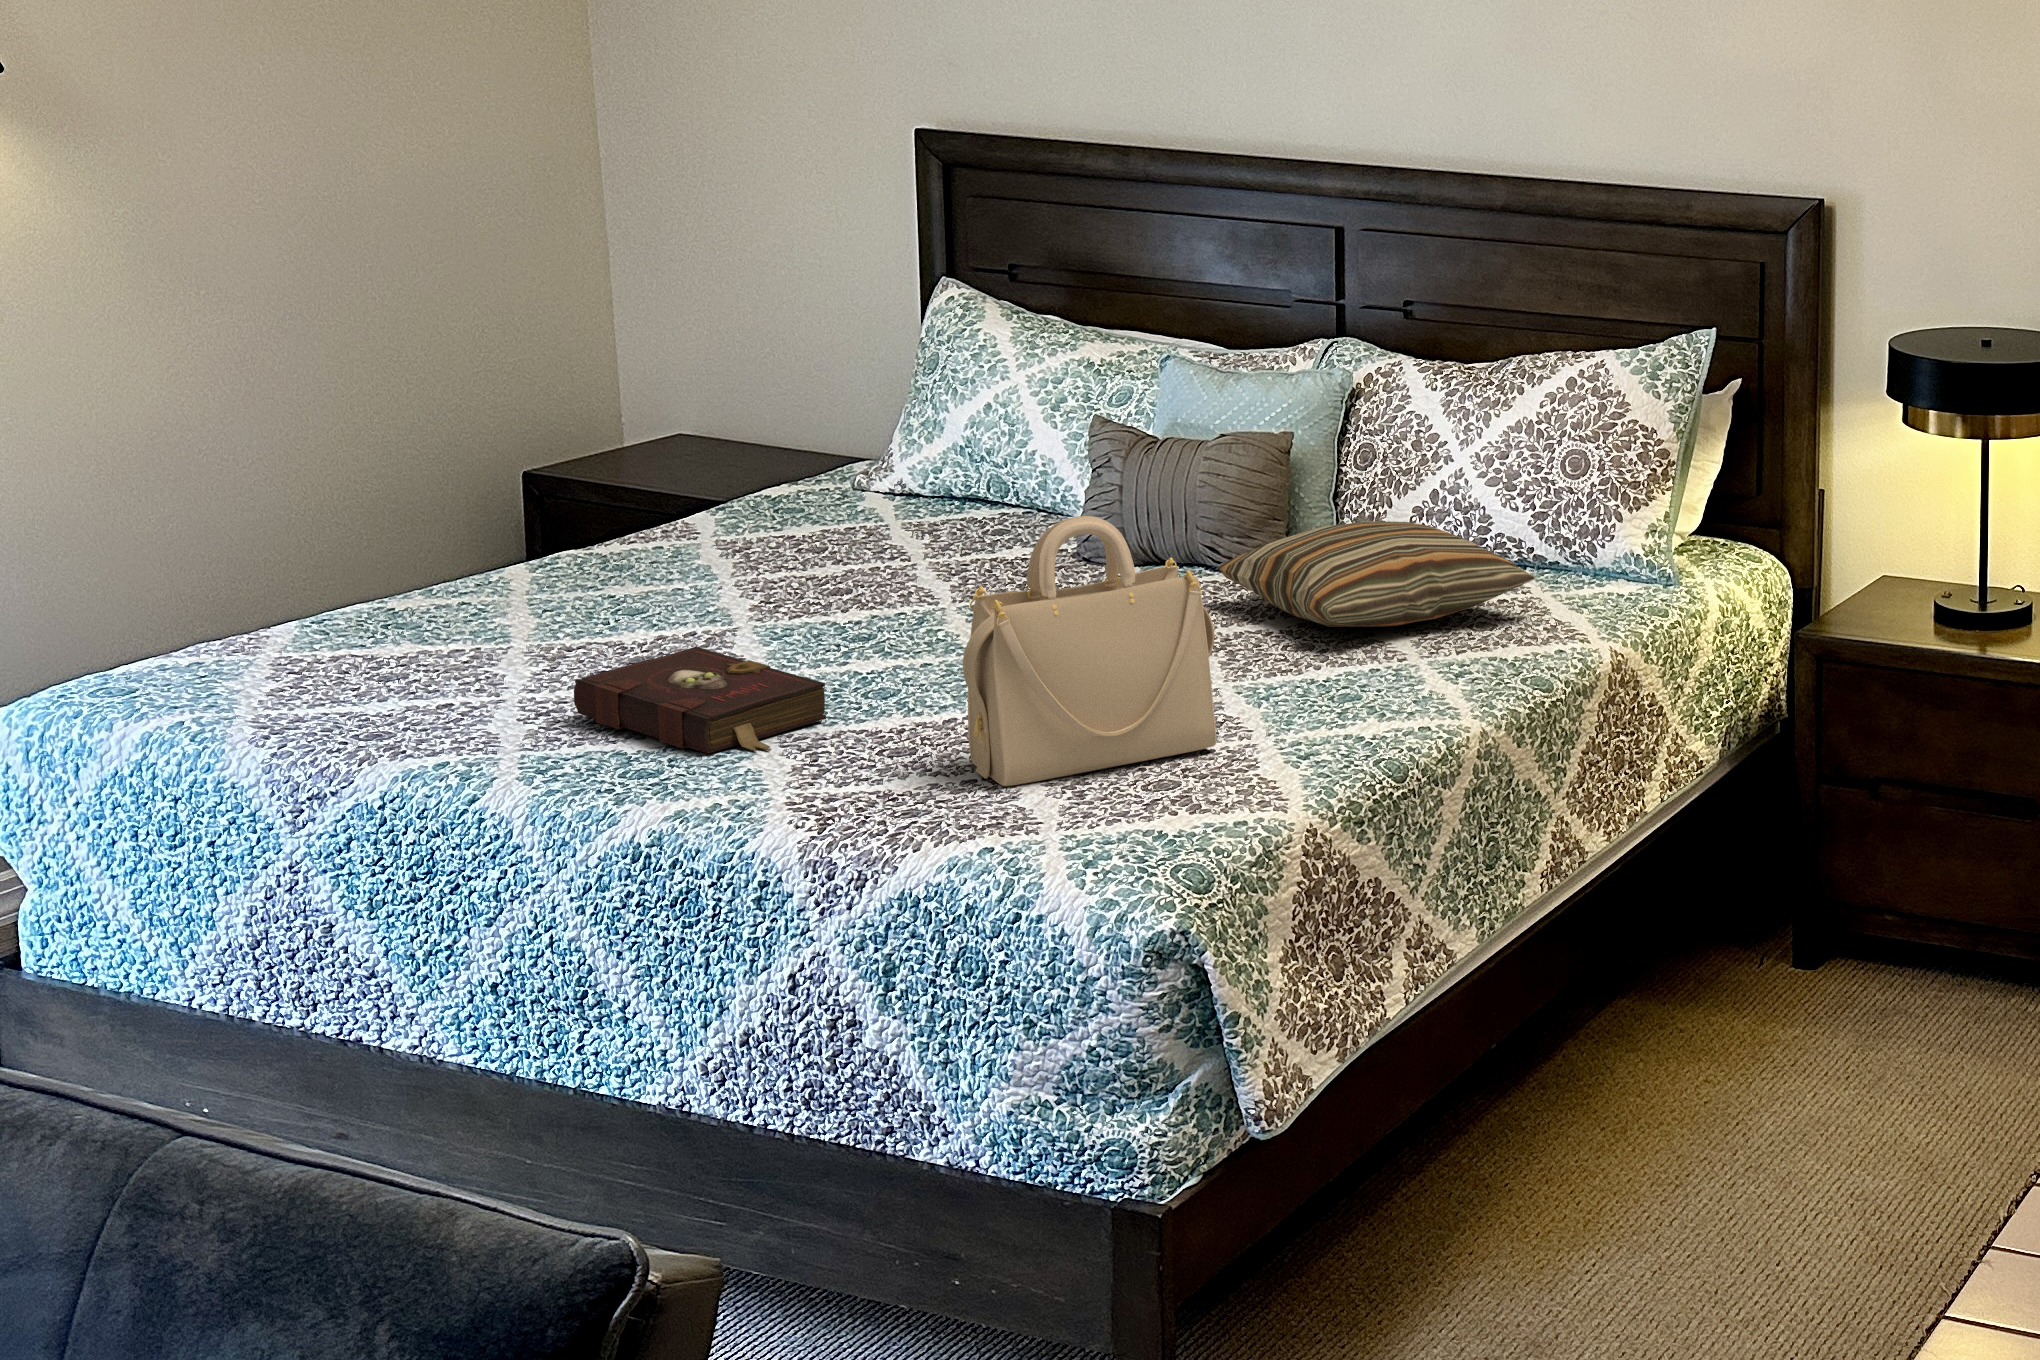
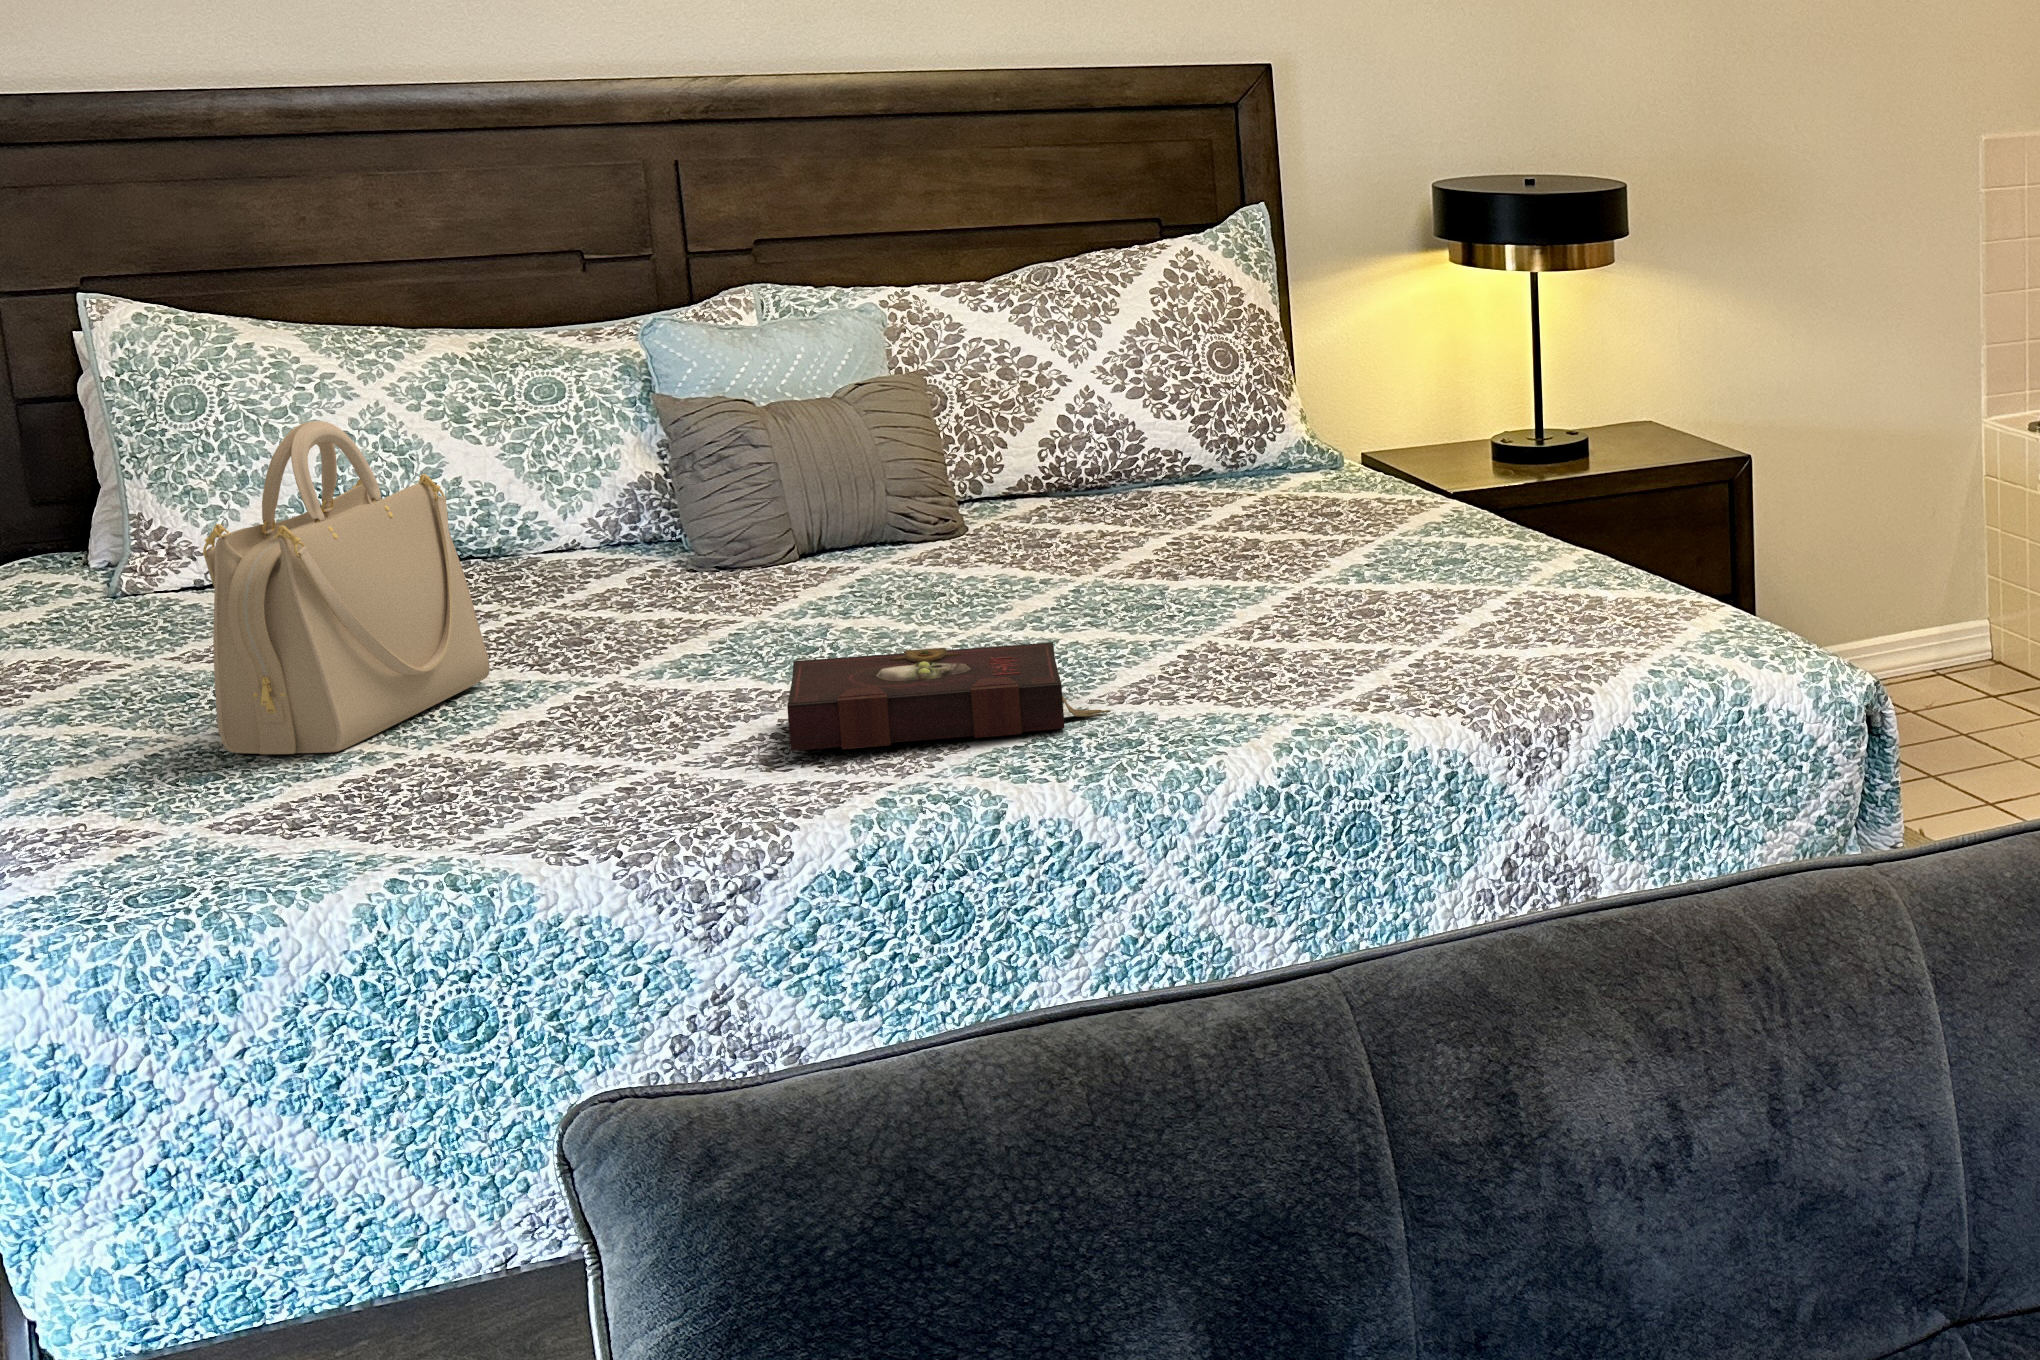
handbag: present [963,516,1216,786] -> present [203,421,490,754]
pillow: present [1219,521,1535,627] -> none [1009,430,1335,543]

